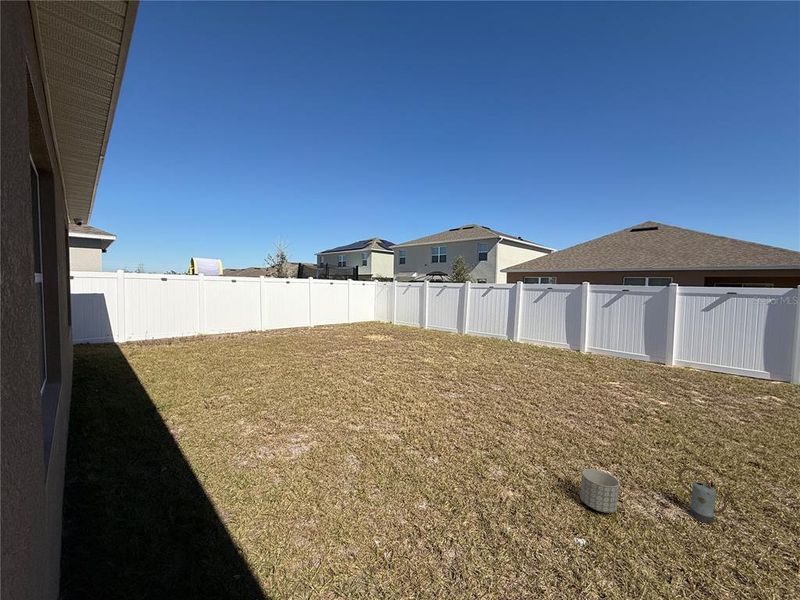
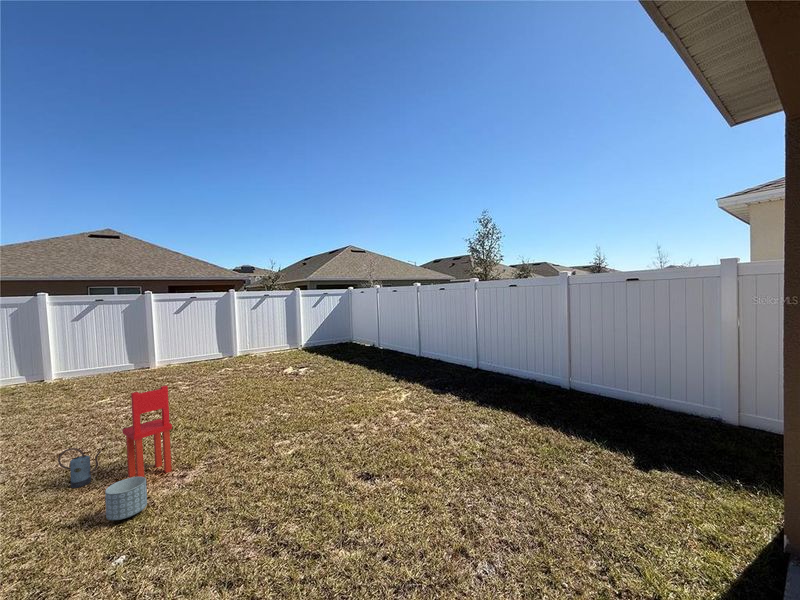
chair: none [611,388,662,491] -> present [123,386,172,477]
watering can: present [679,468,734,523] -> present [58,448,101,488]

